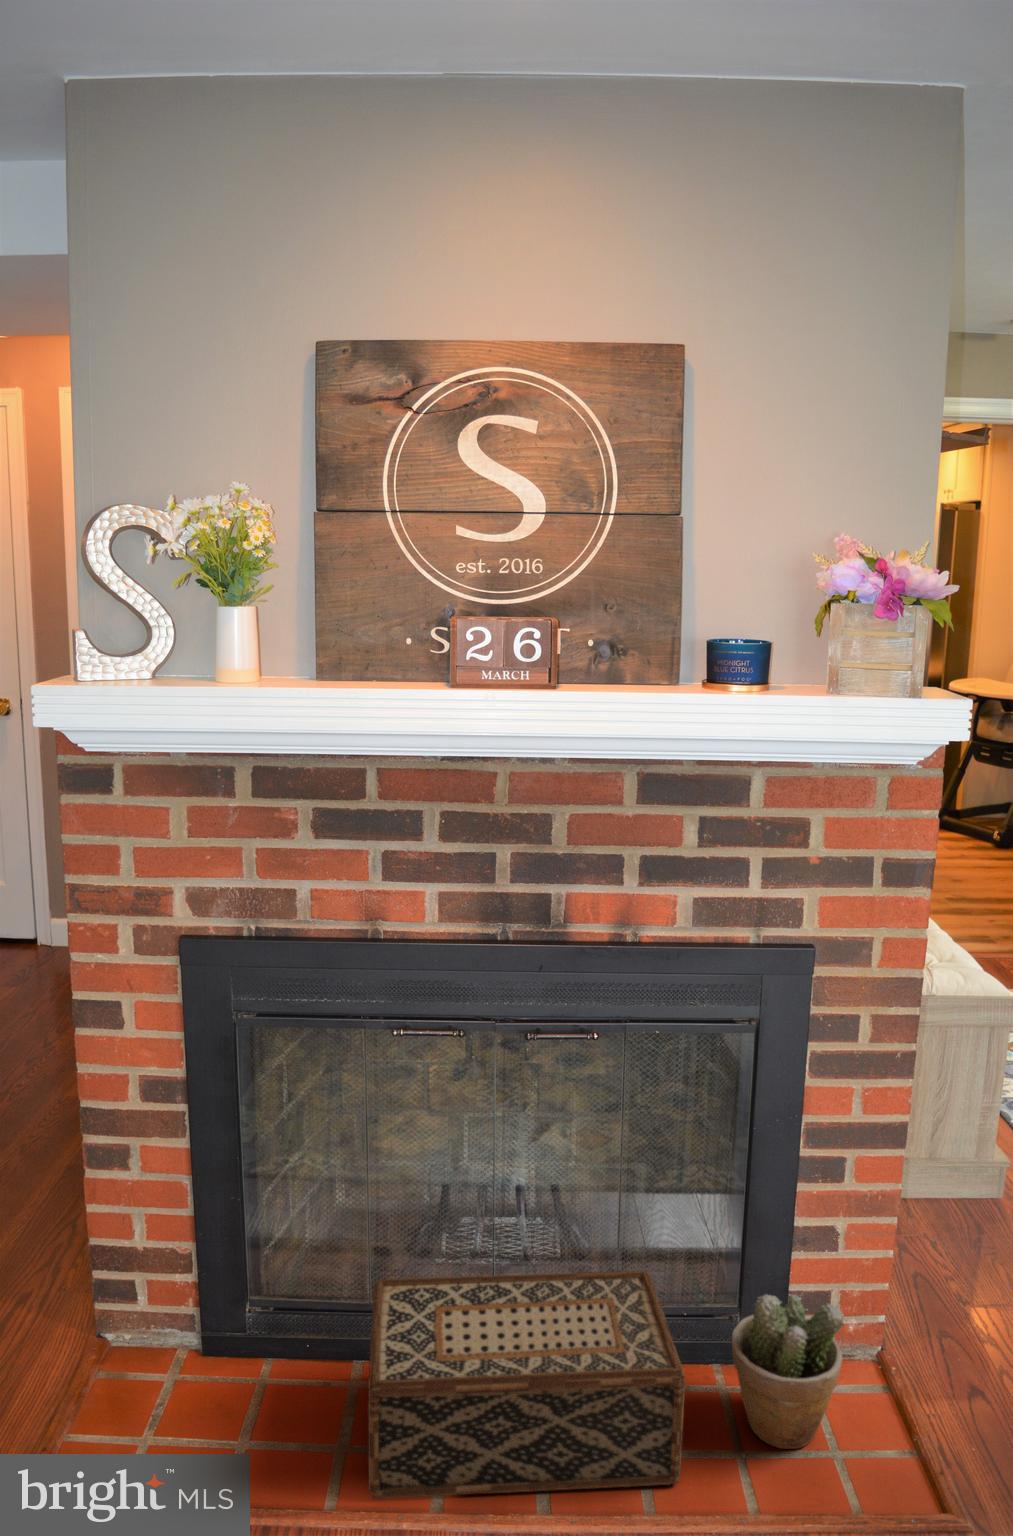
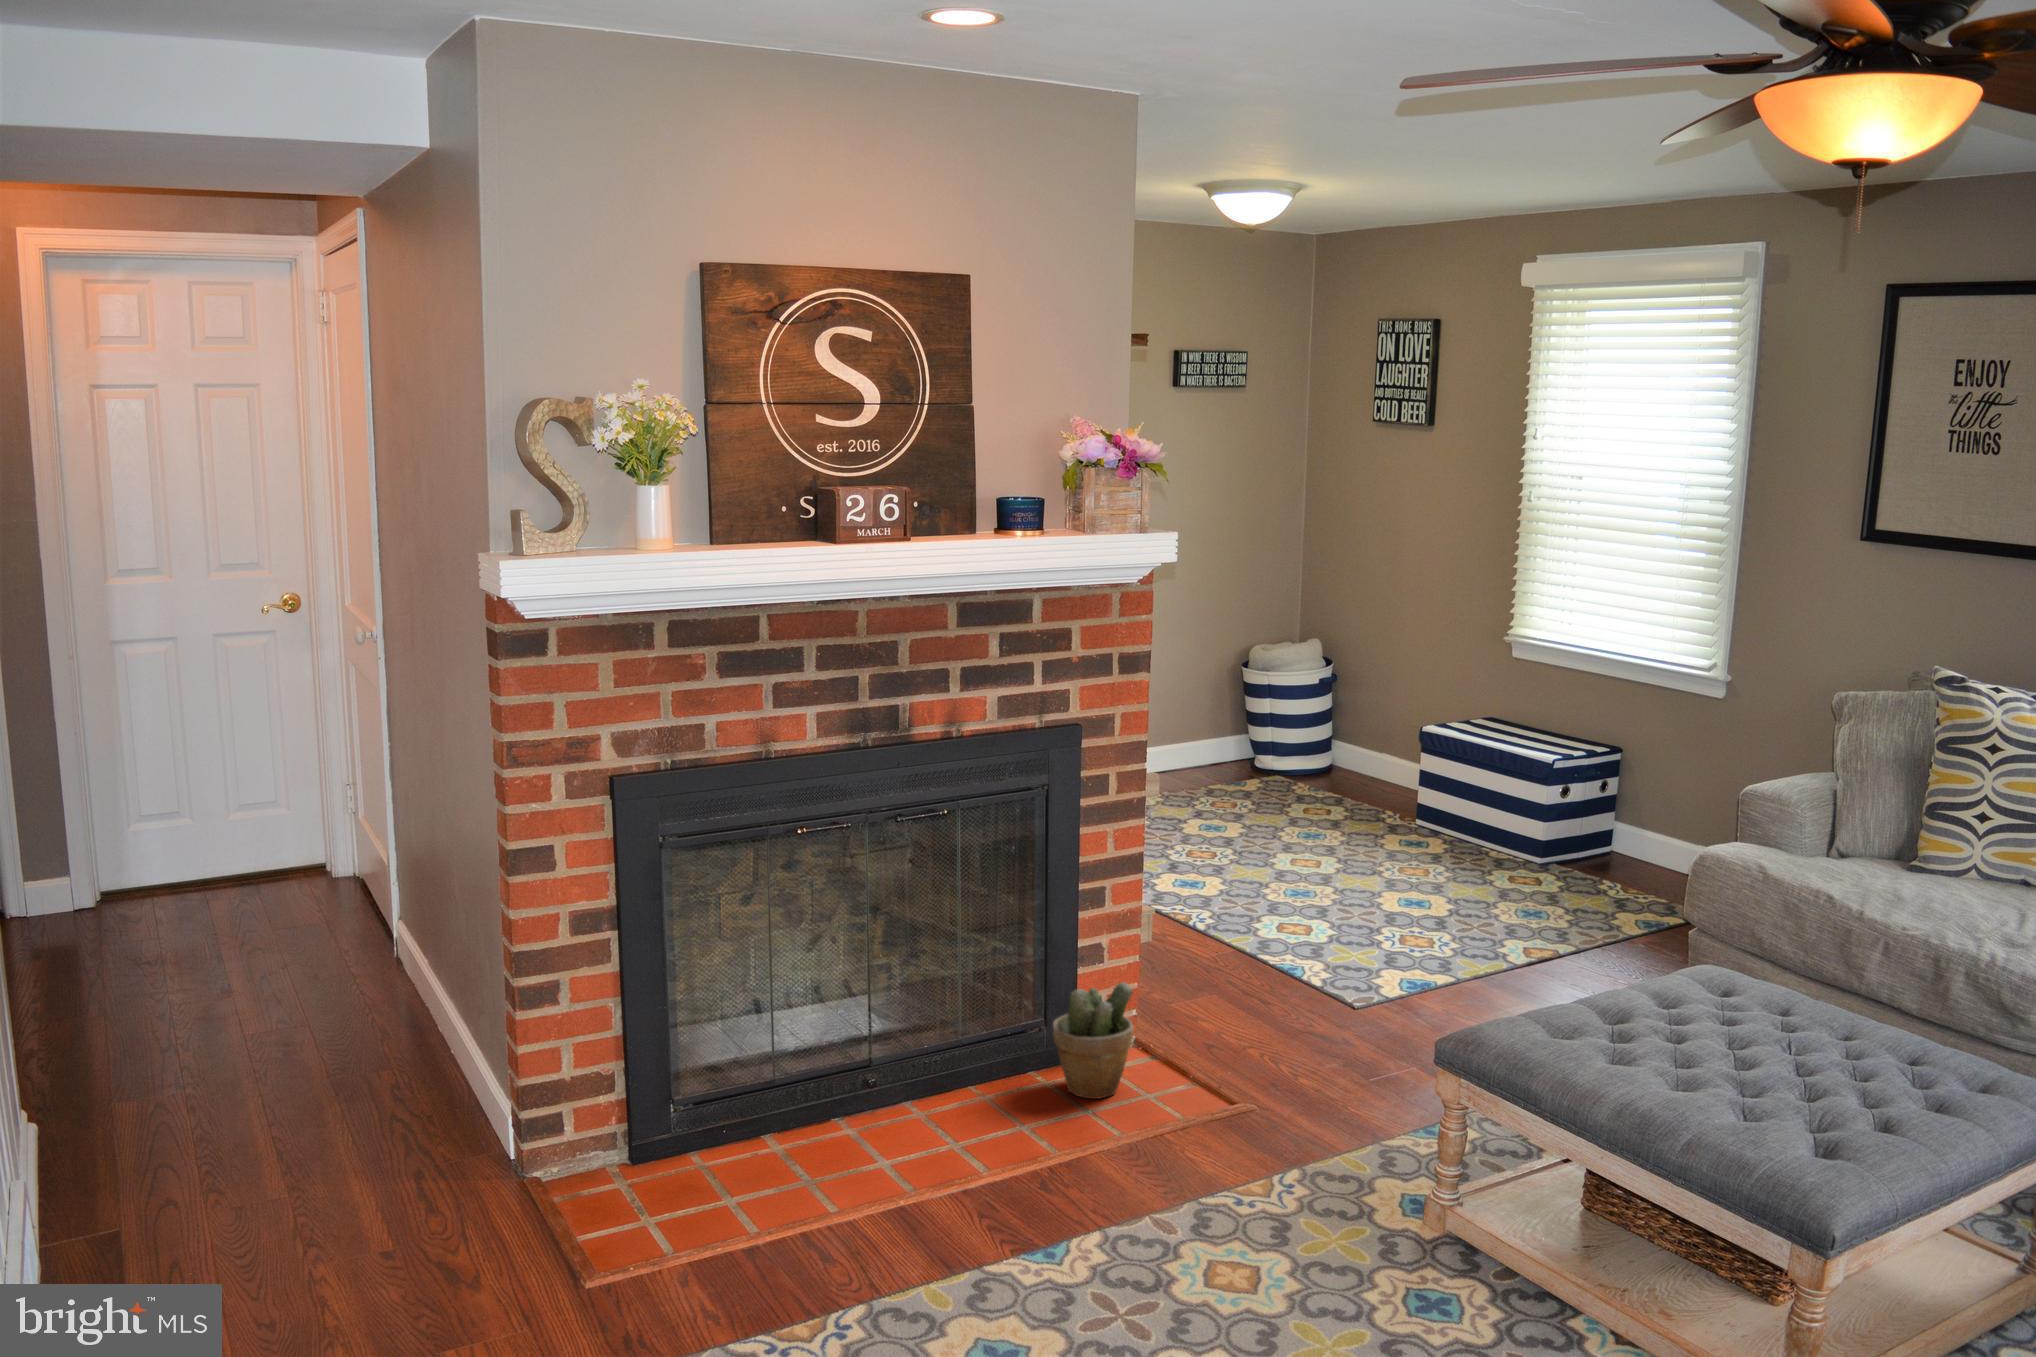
woven basket: present [368,1271,685,1499] -> none [782,1005,1050,1186]

